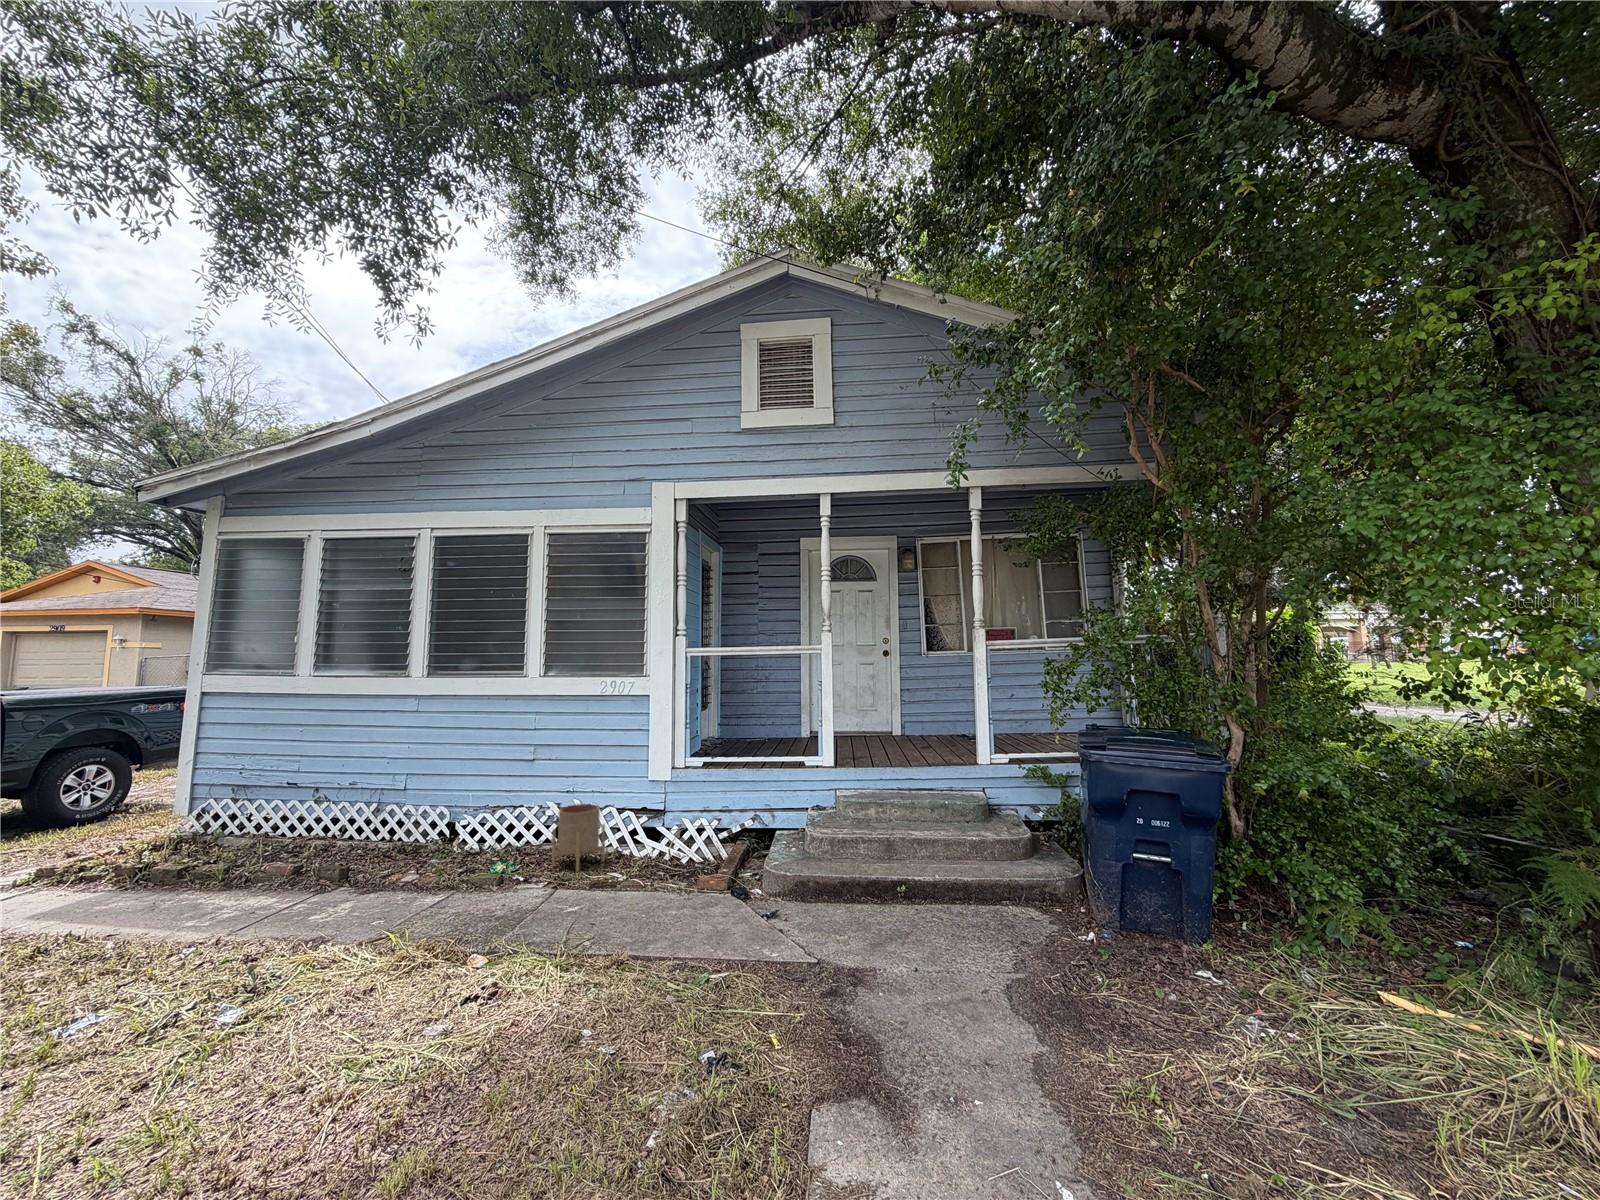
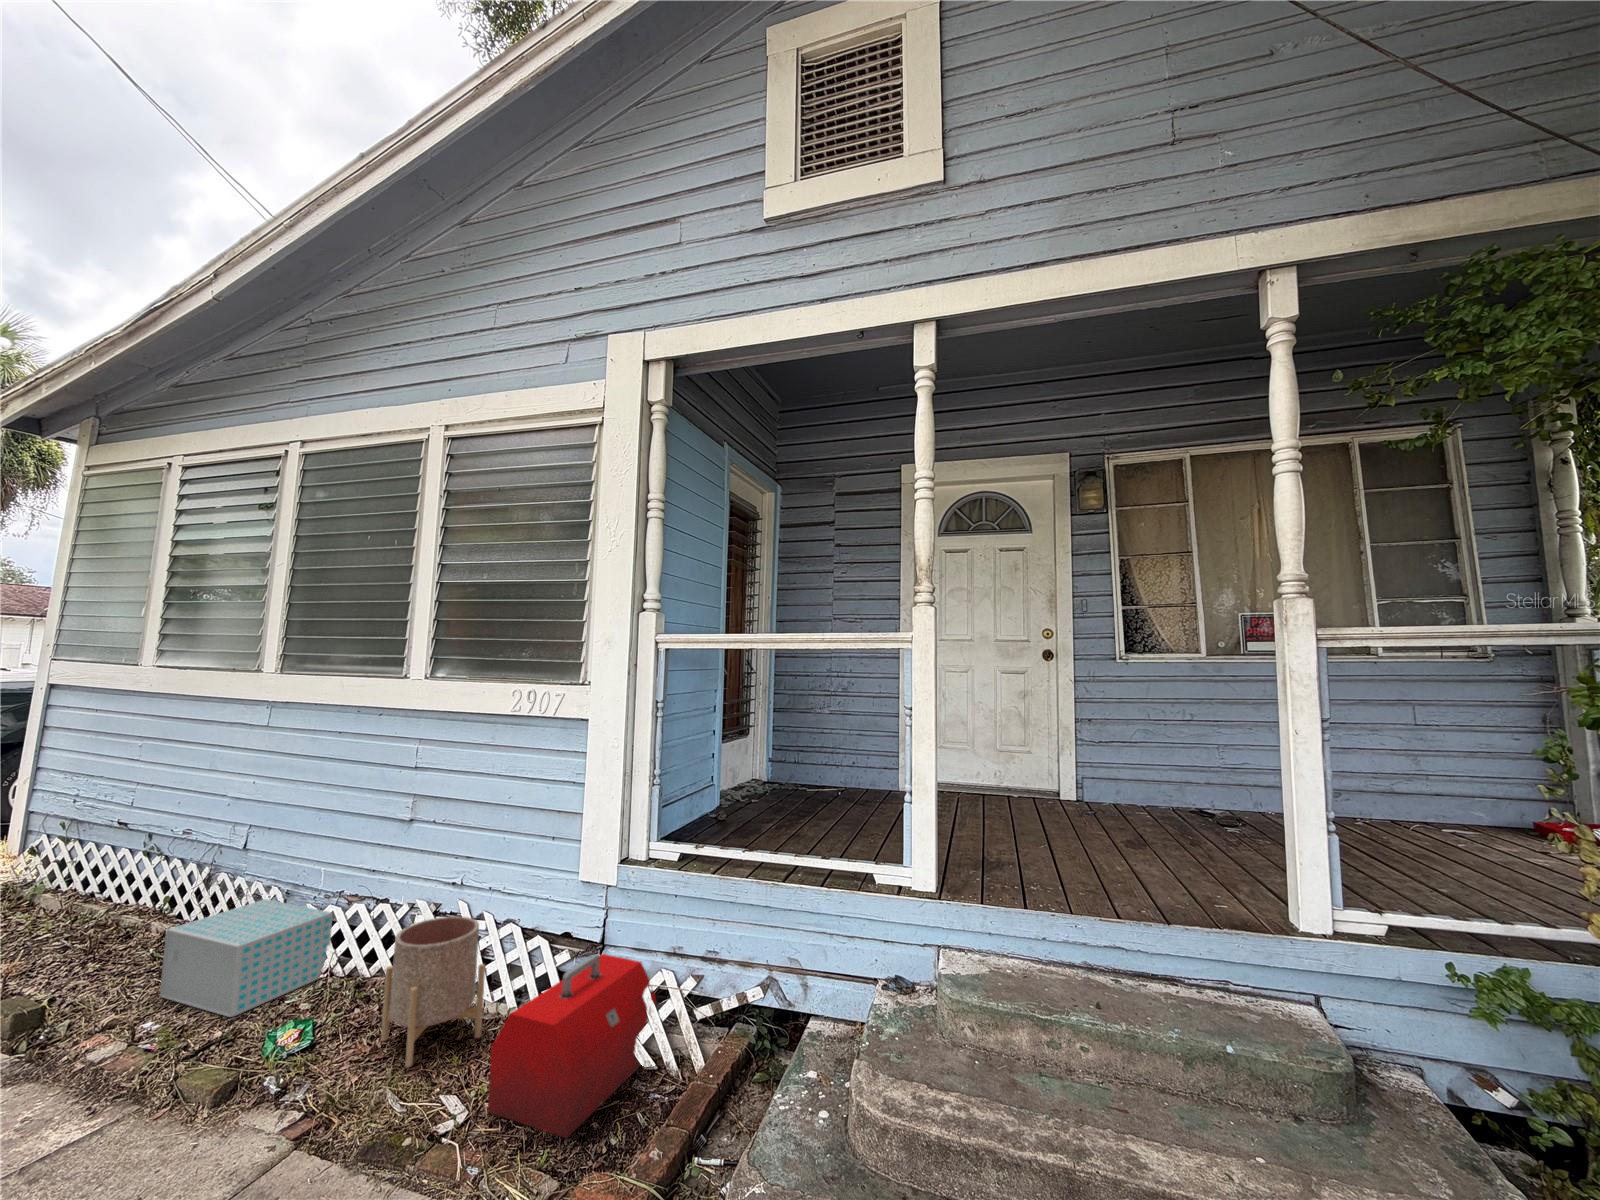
toolbox: none [633,810,699,880] -> present [488,954,656,1139]
storage box: none [398,814,489,868] -> present [160,899,333,1017]

